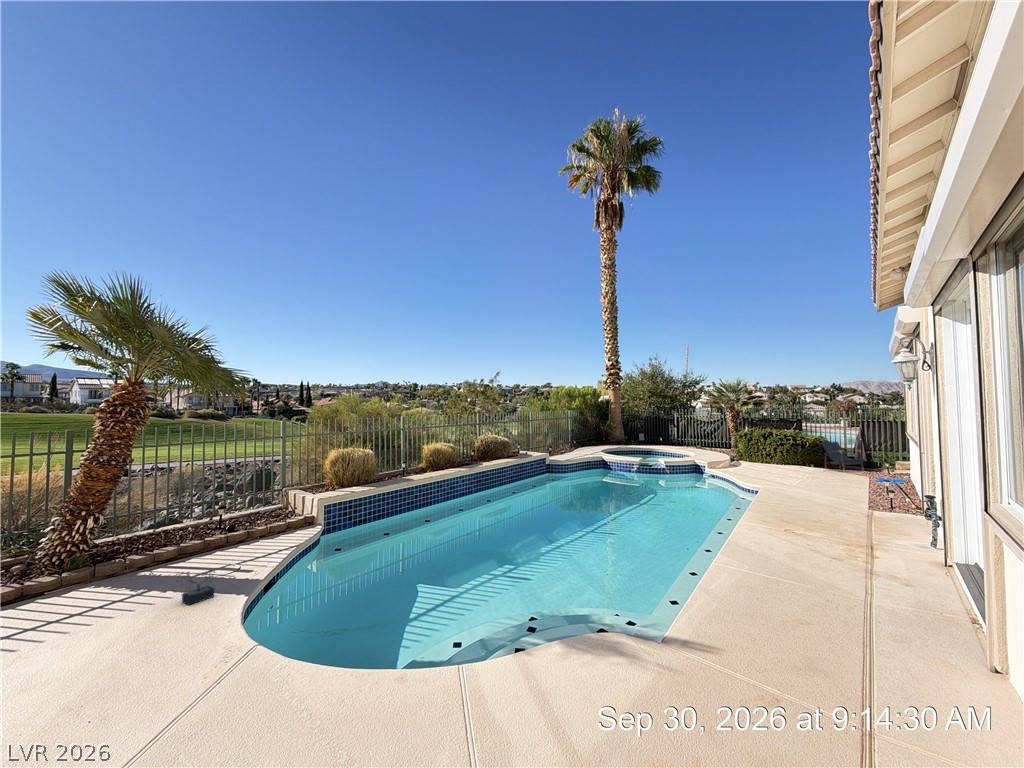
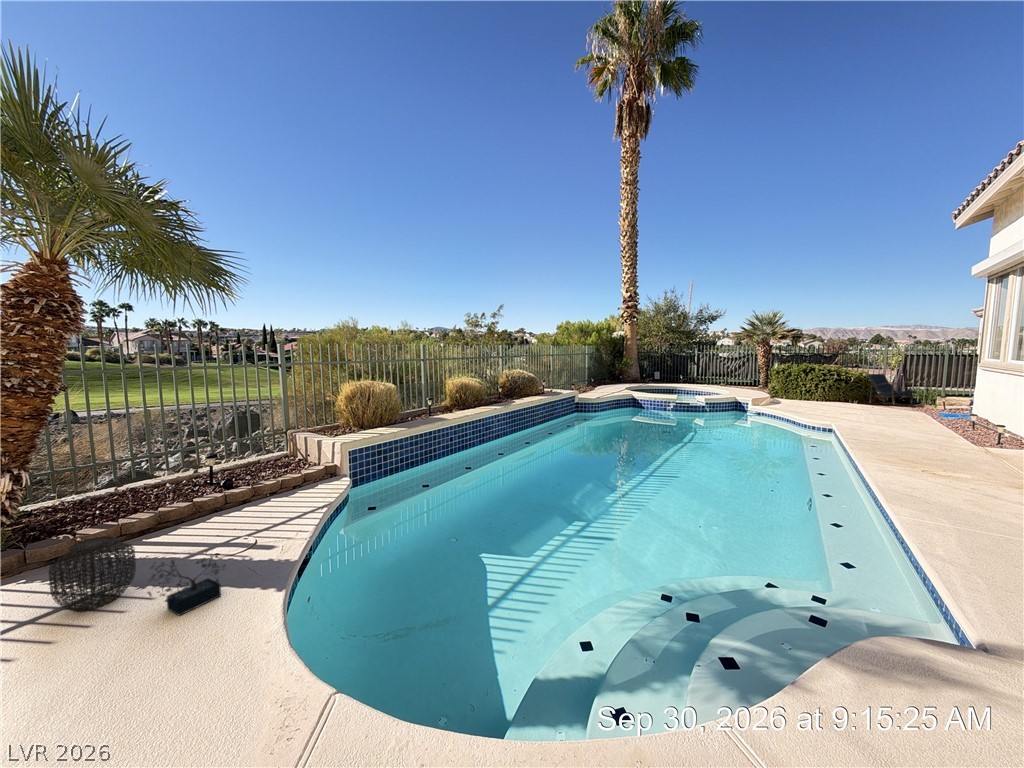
woven basket: none [118,557,166,602] -> present [49,536,136,612]

